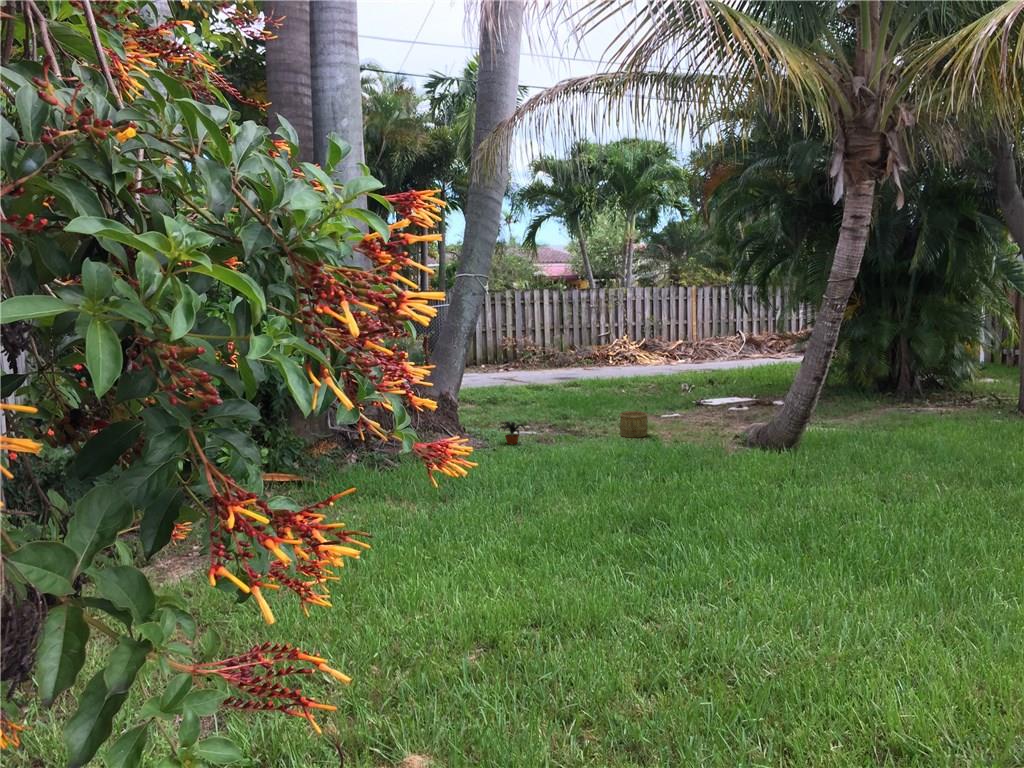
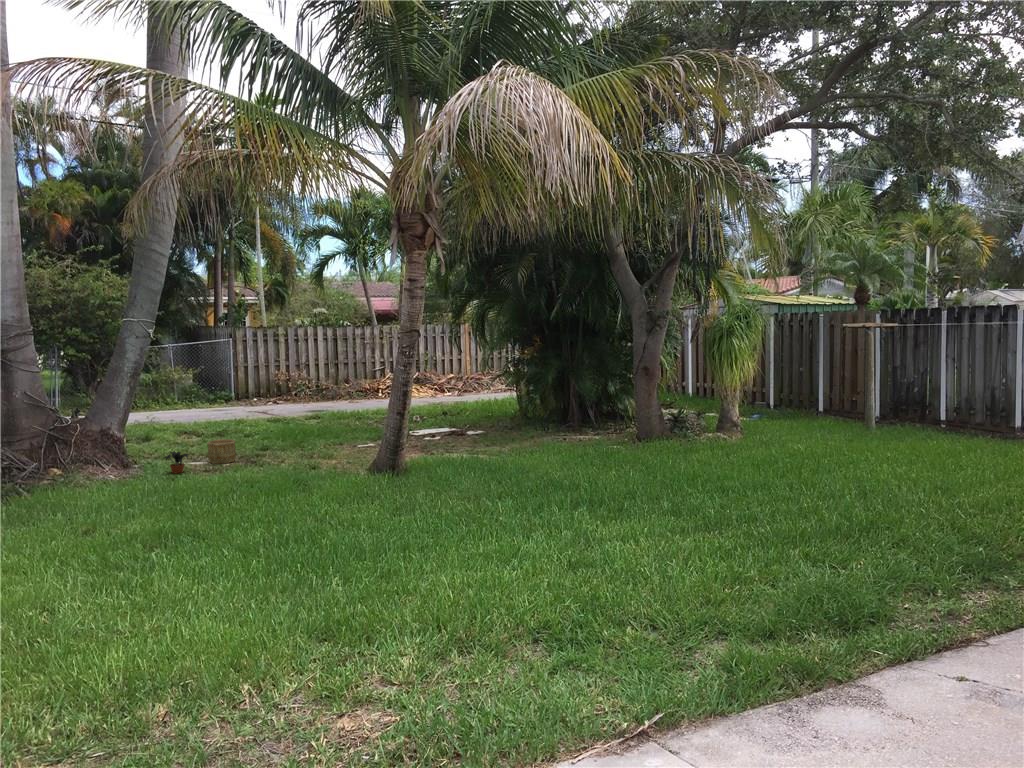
wooden bucket: present [619,411,648,438] -> present [207,439,236,464]

